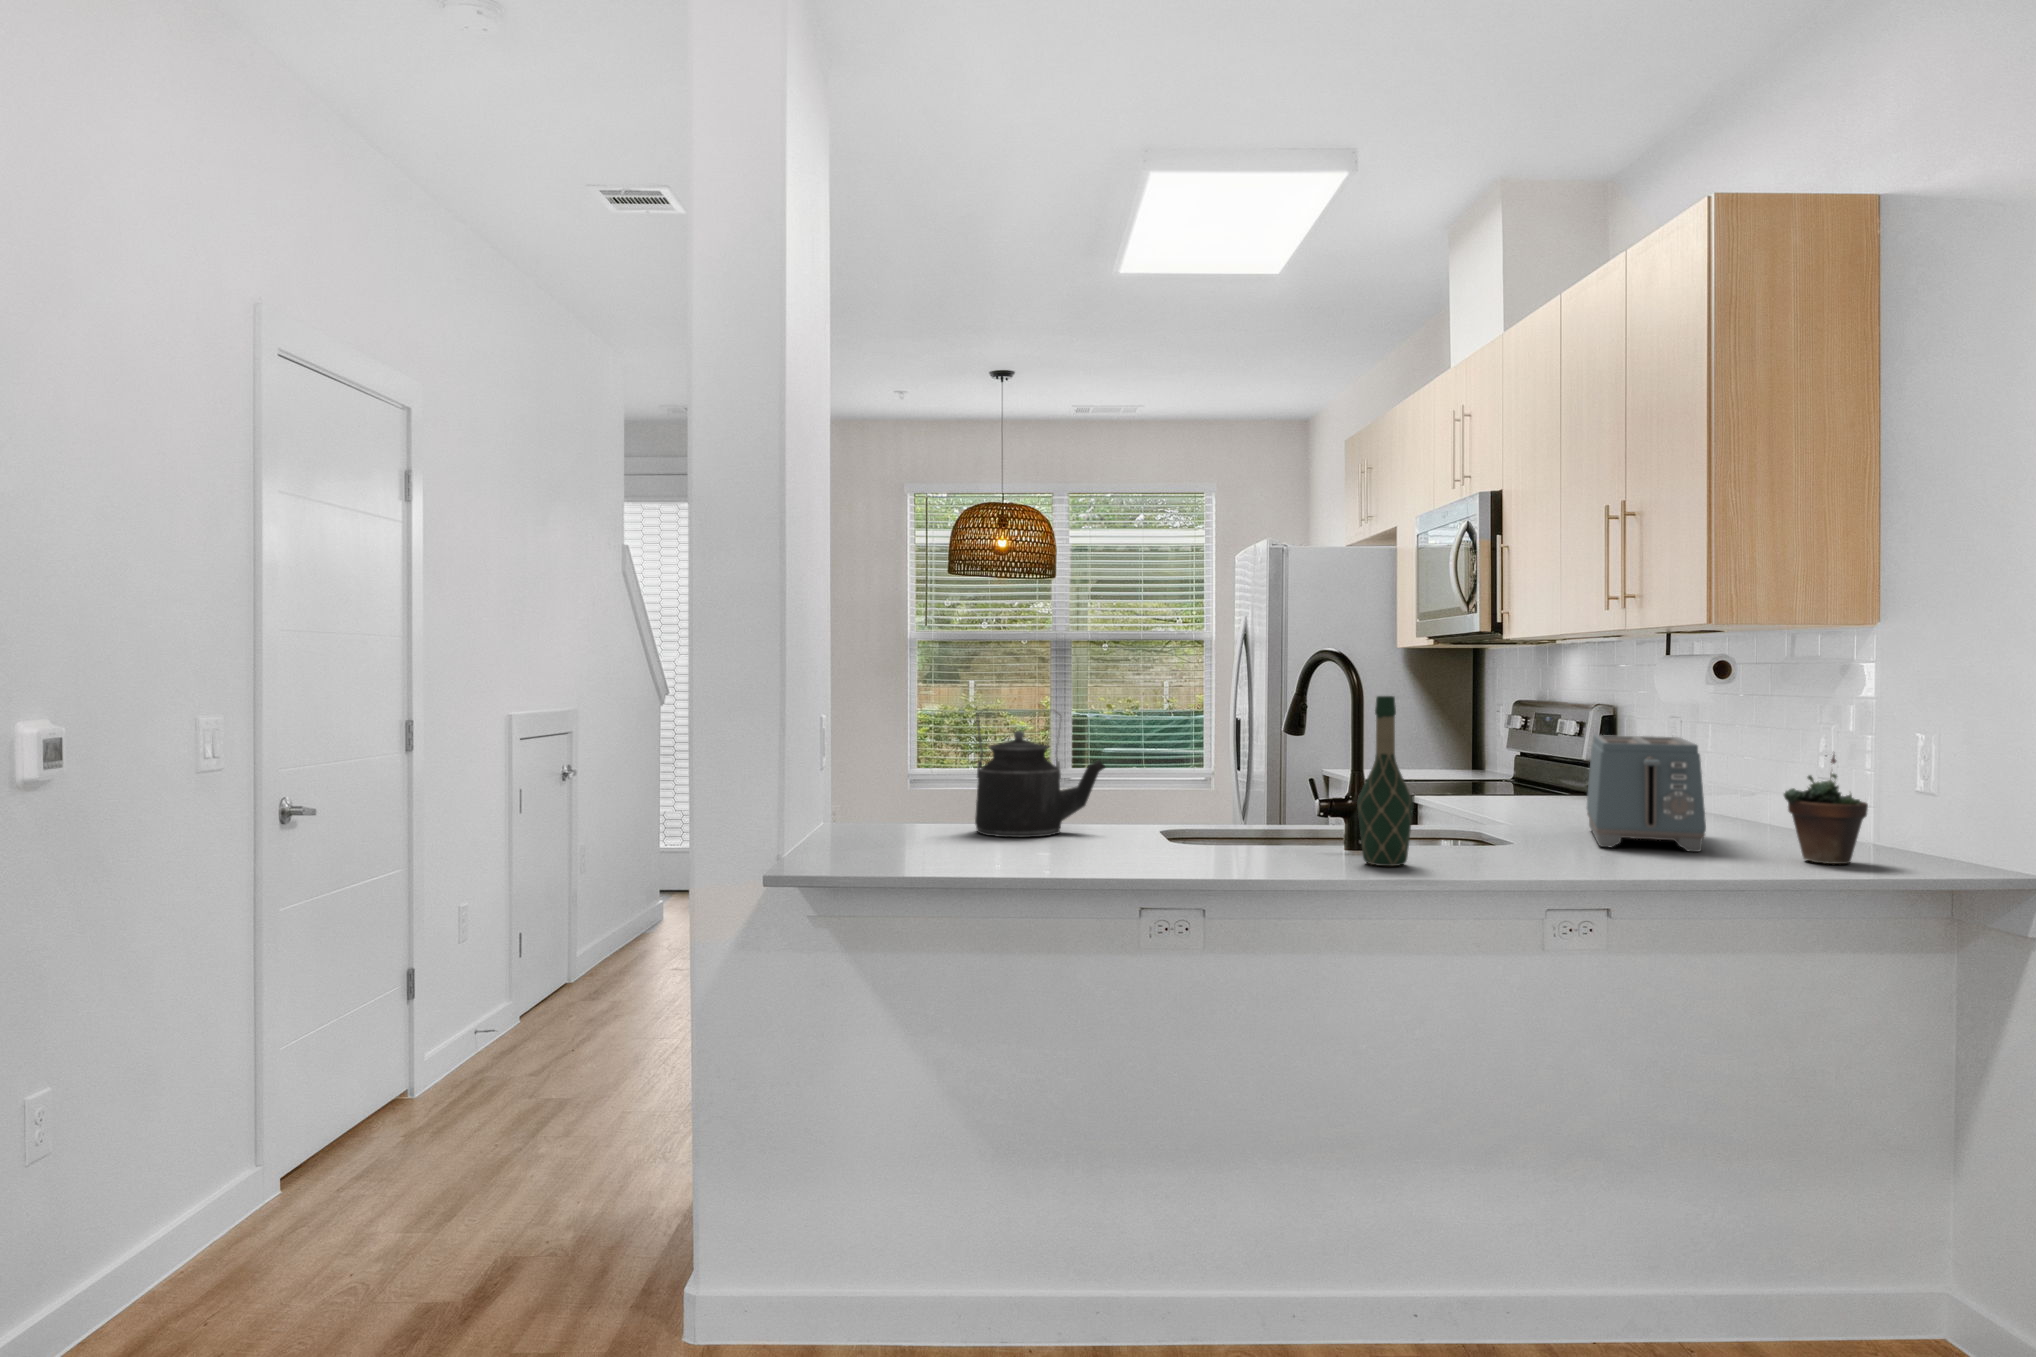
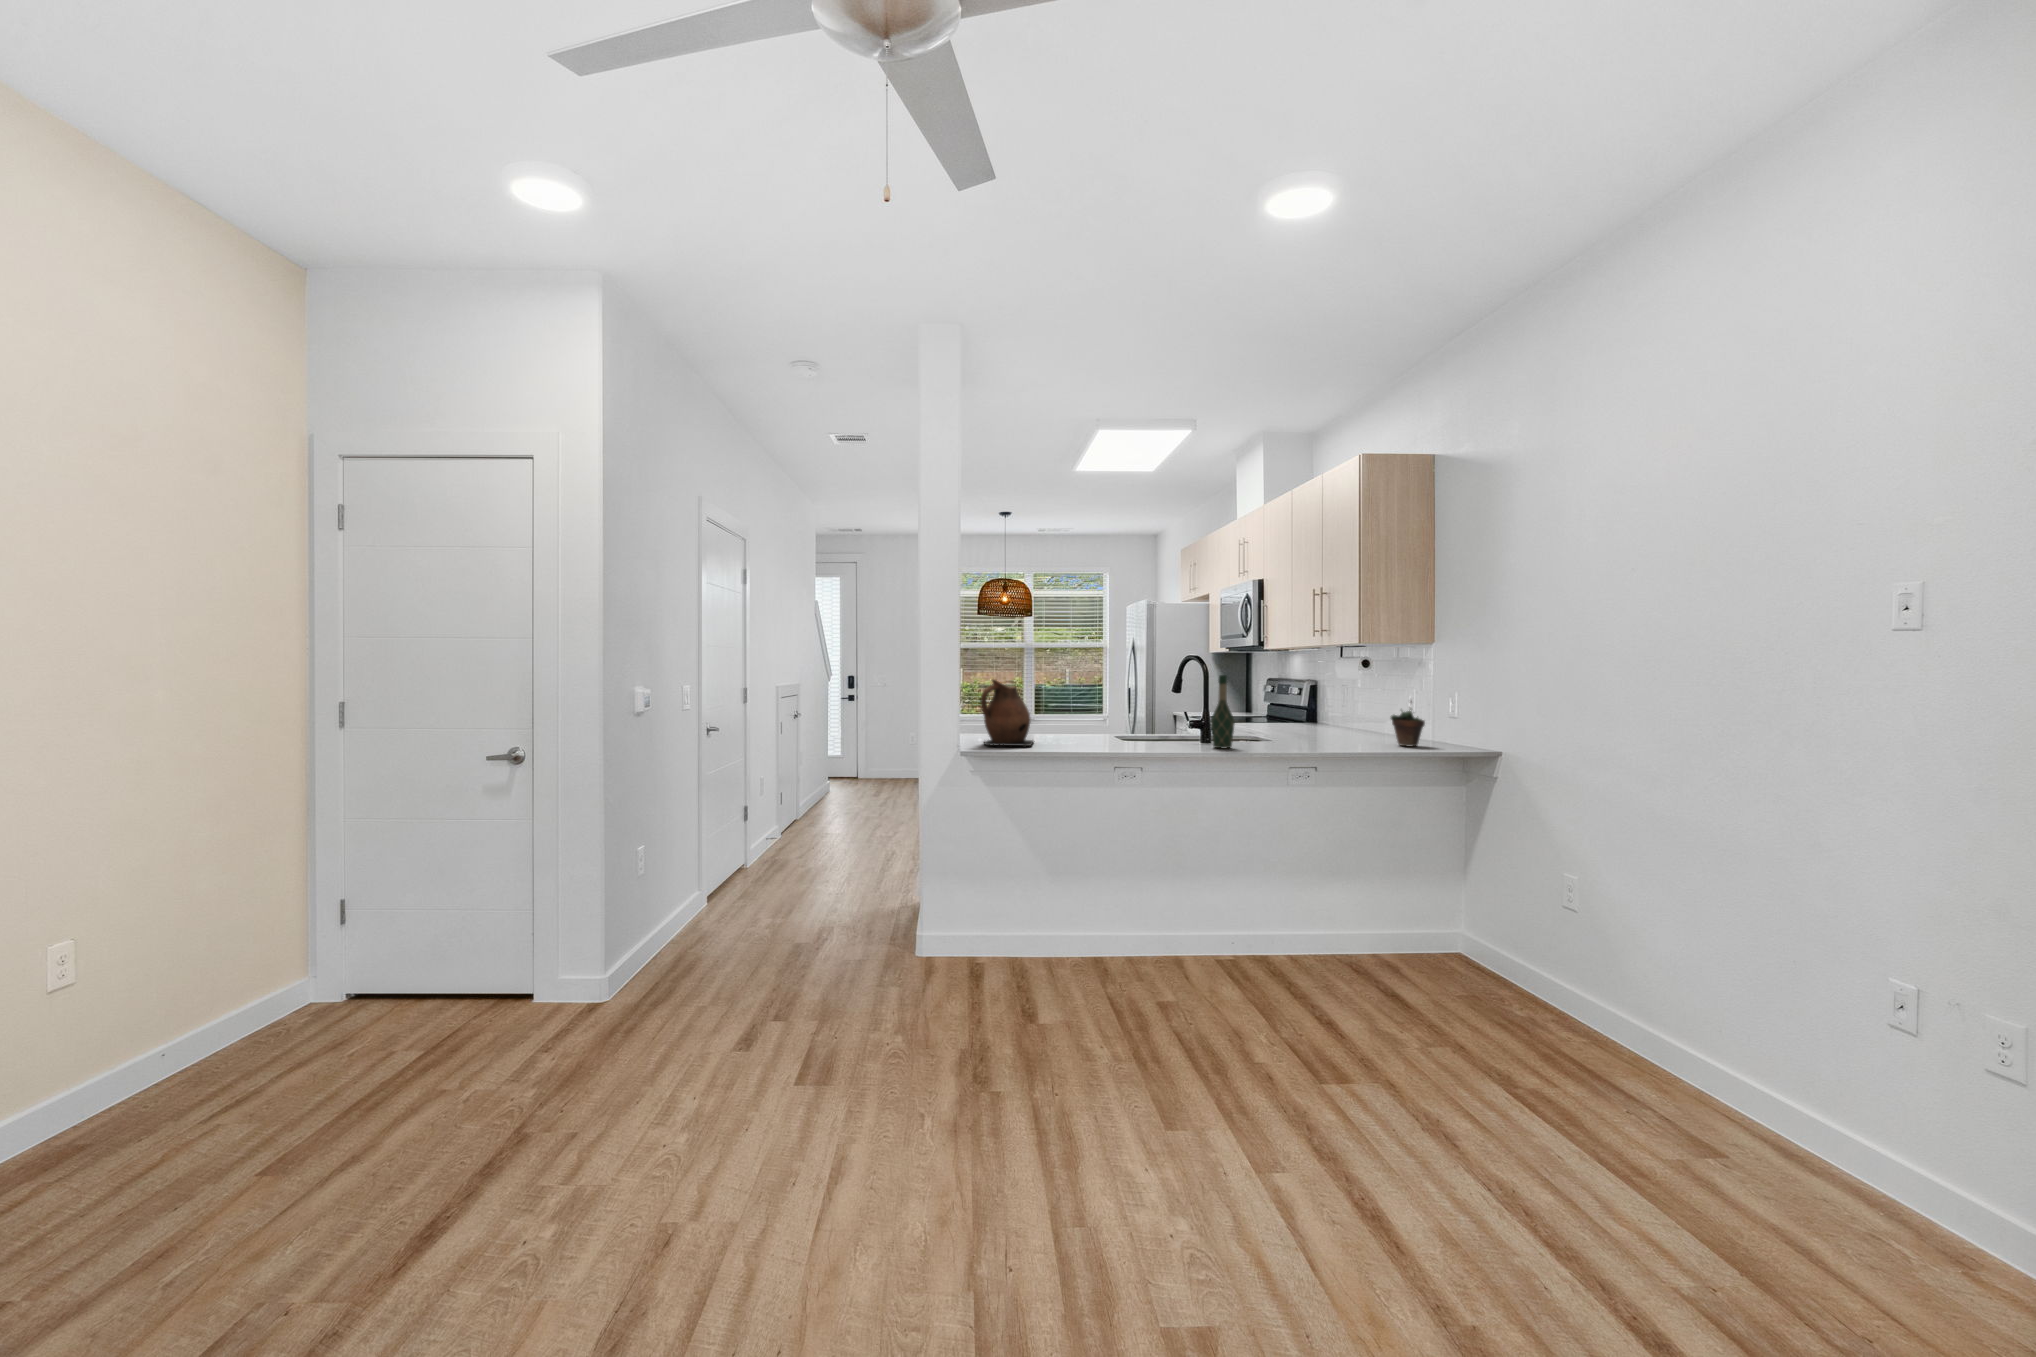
ceramic pitcher: none [837,705,967,860] -> present [981,679,1033,746]
kettle: present [975,709,1105,837] -> none [1033,682,1093,739]
toaster: present [1587,735,1706,852] -> none [1305,693,1357,743]

